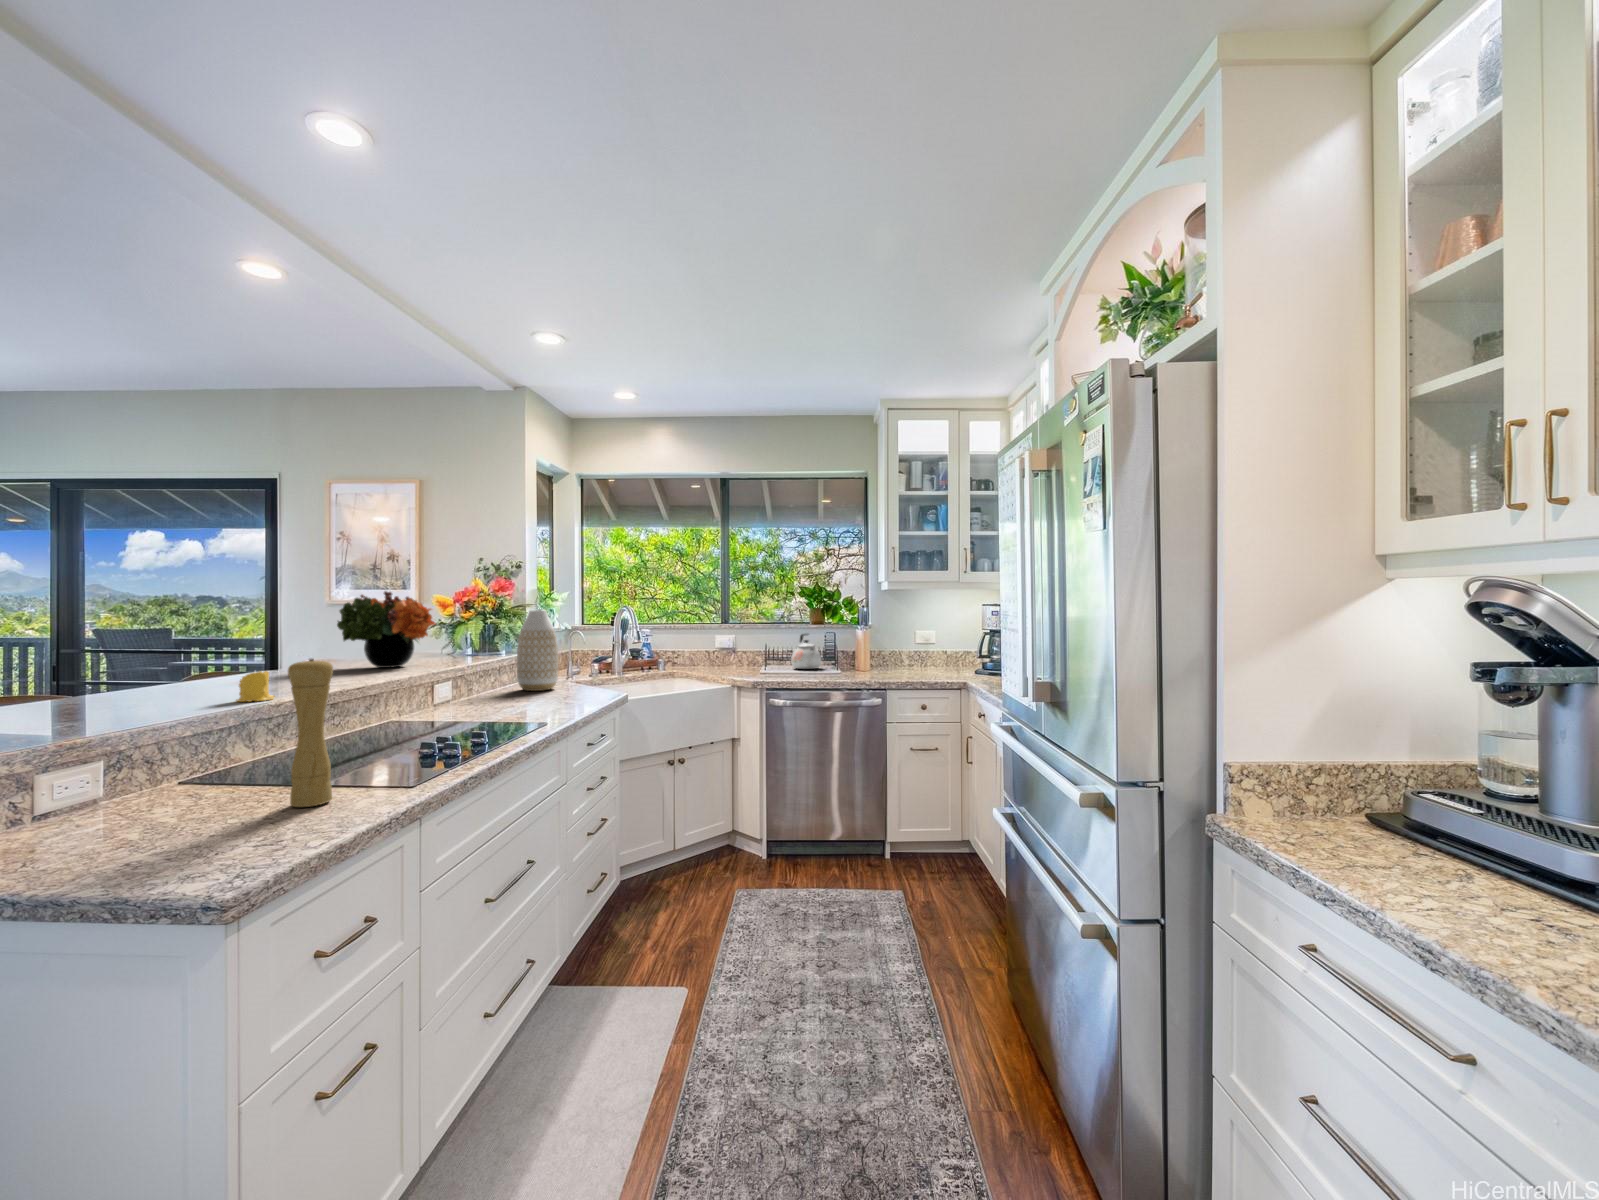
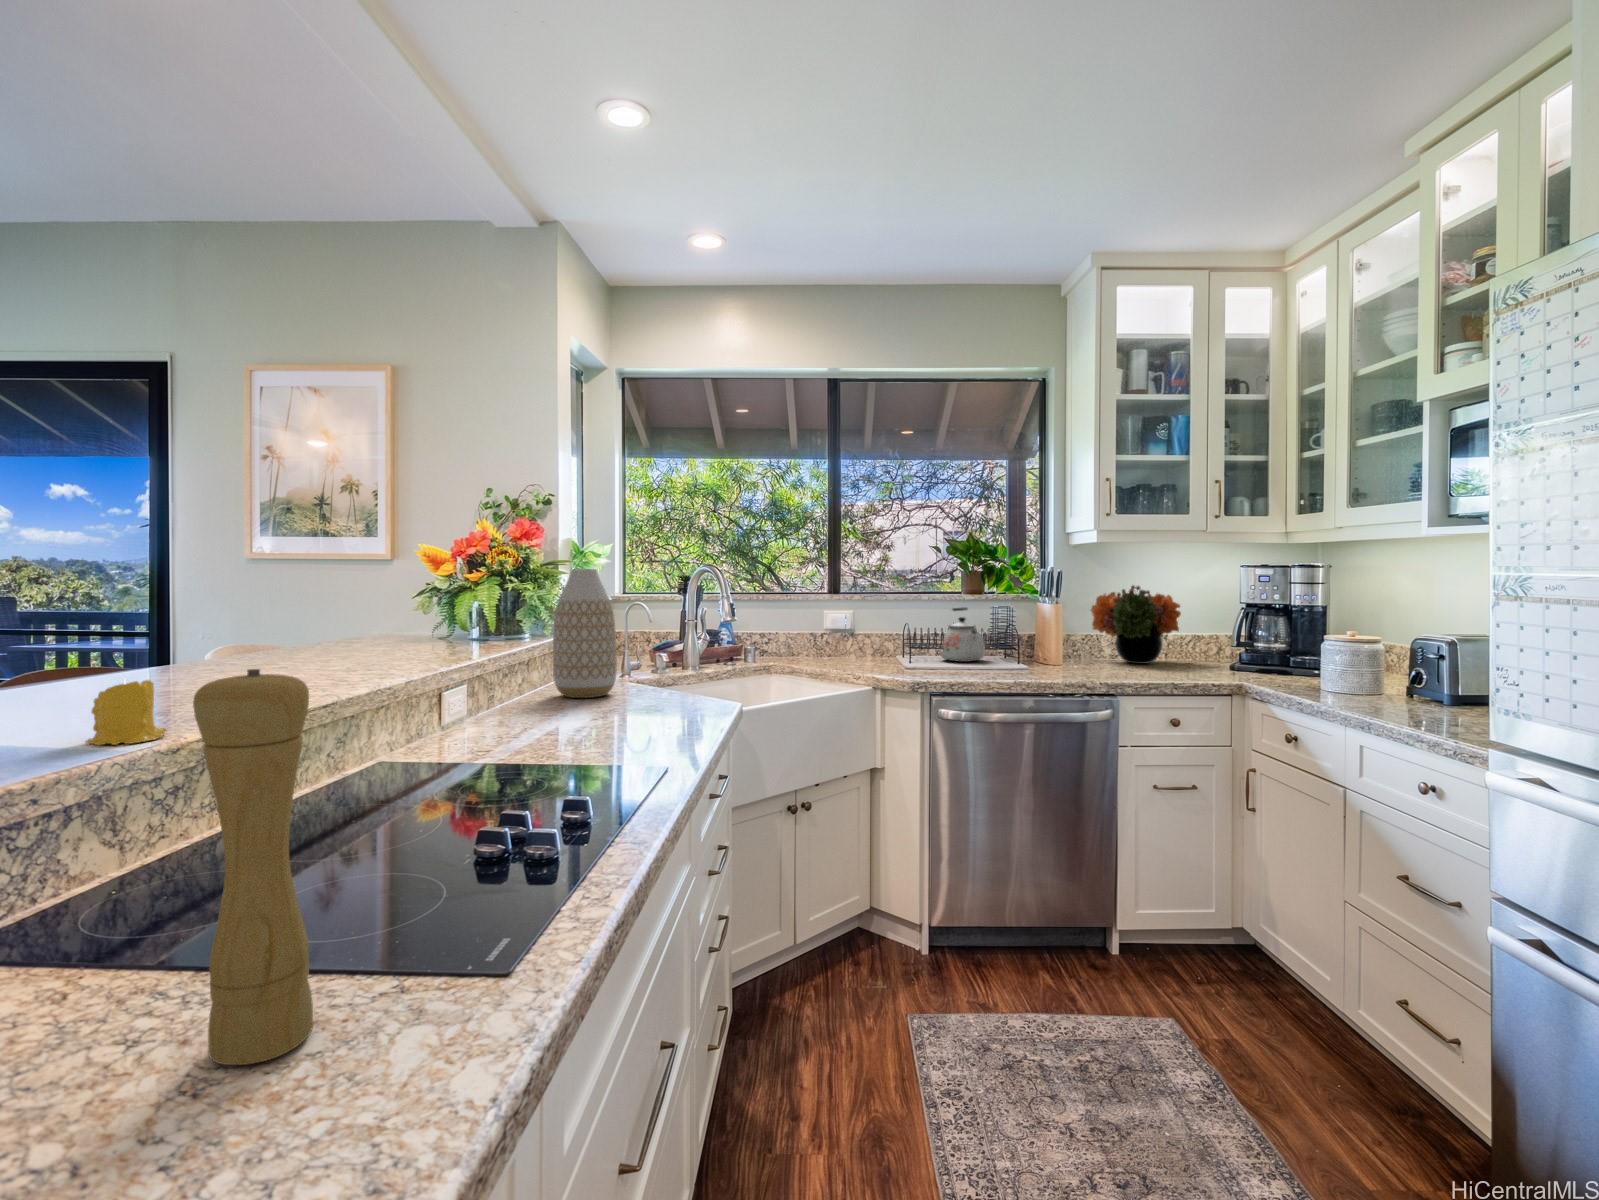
flower arrangement: present [337,591,435,668] -> present [1091,586,1181,664]

